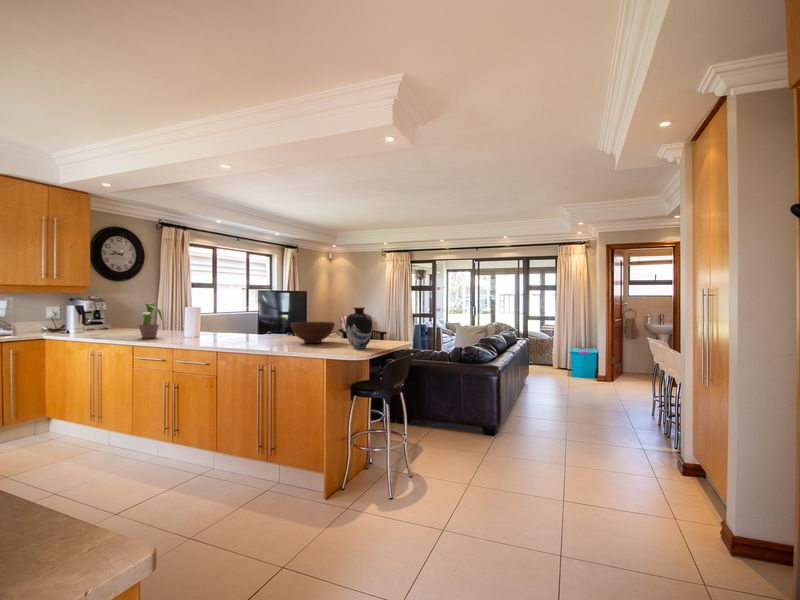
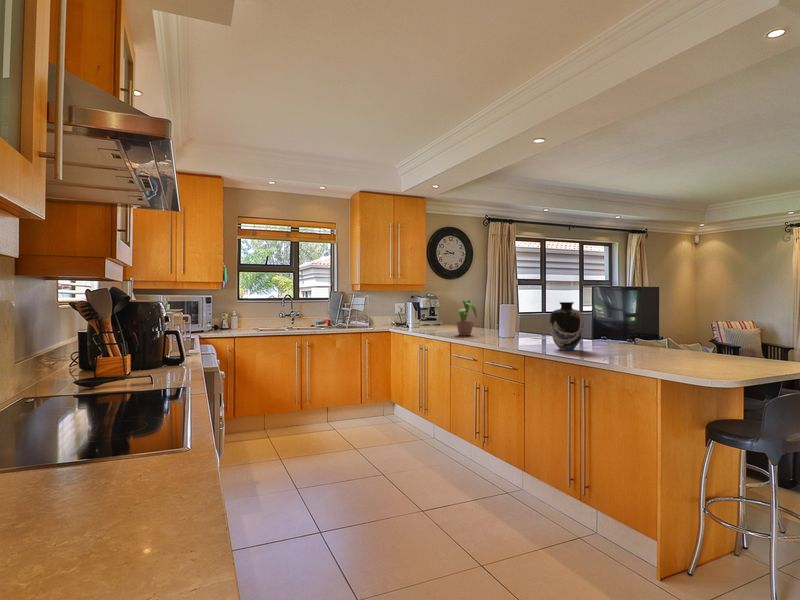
vase: present [346,307,373,349] -> present [550,302,584,350]
fruit bowl: present [291,322,335,343] -> none [615,325,684,355]

